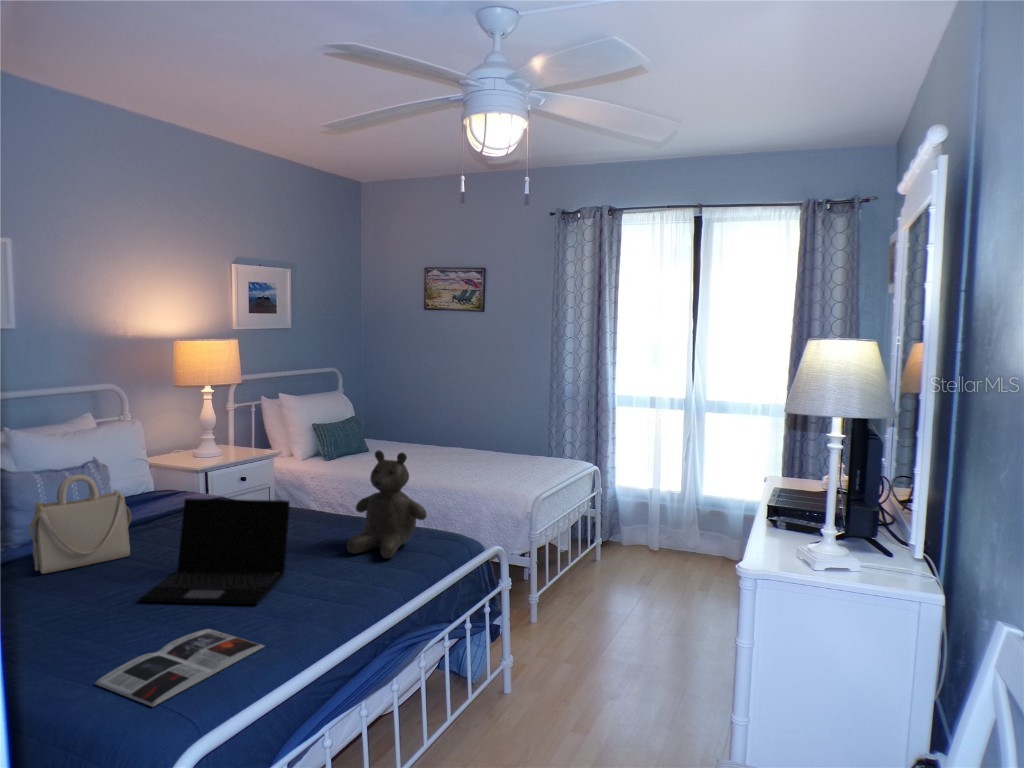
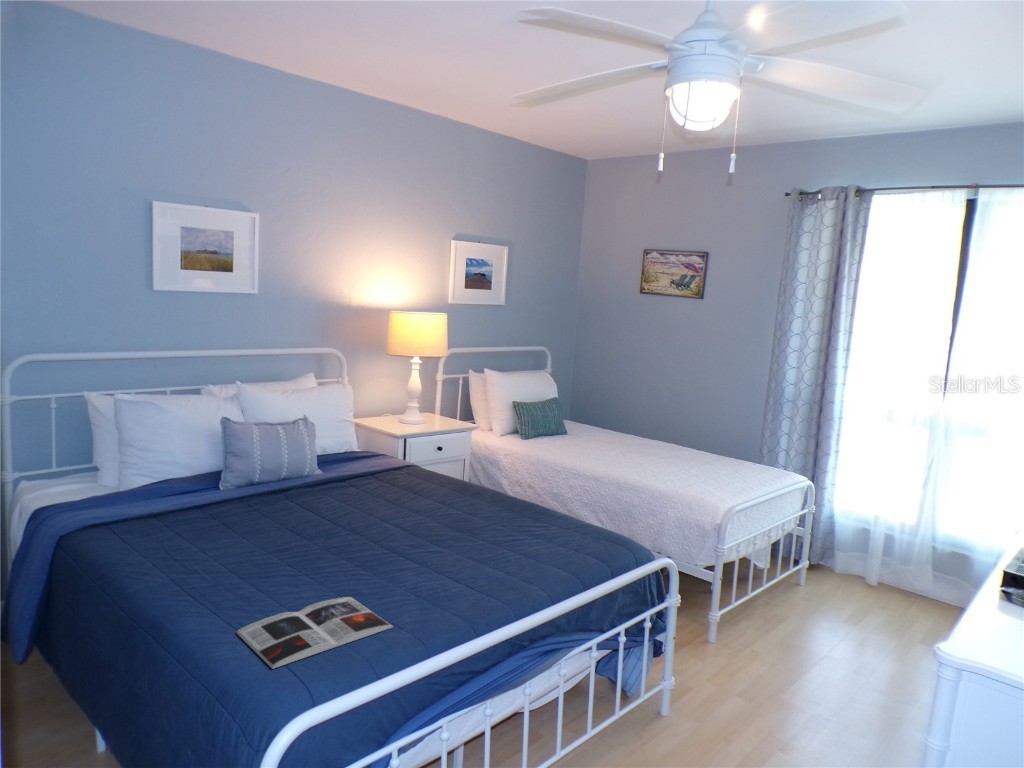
teddy bear: present [347,450,427,559] -> none [506,439,591,553]
handbag: present [29,475,131,573] -> none [234,429,319,515]
laptop: present [139,499,290,604] -> none [304,464,451,579]

